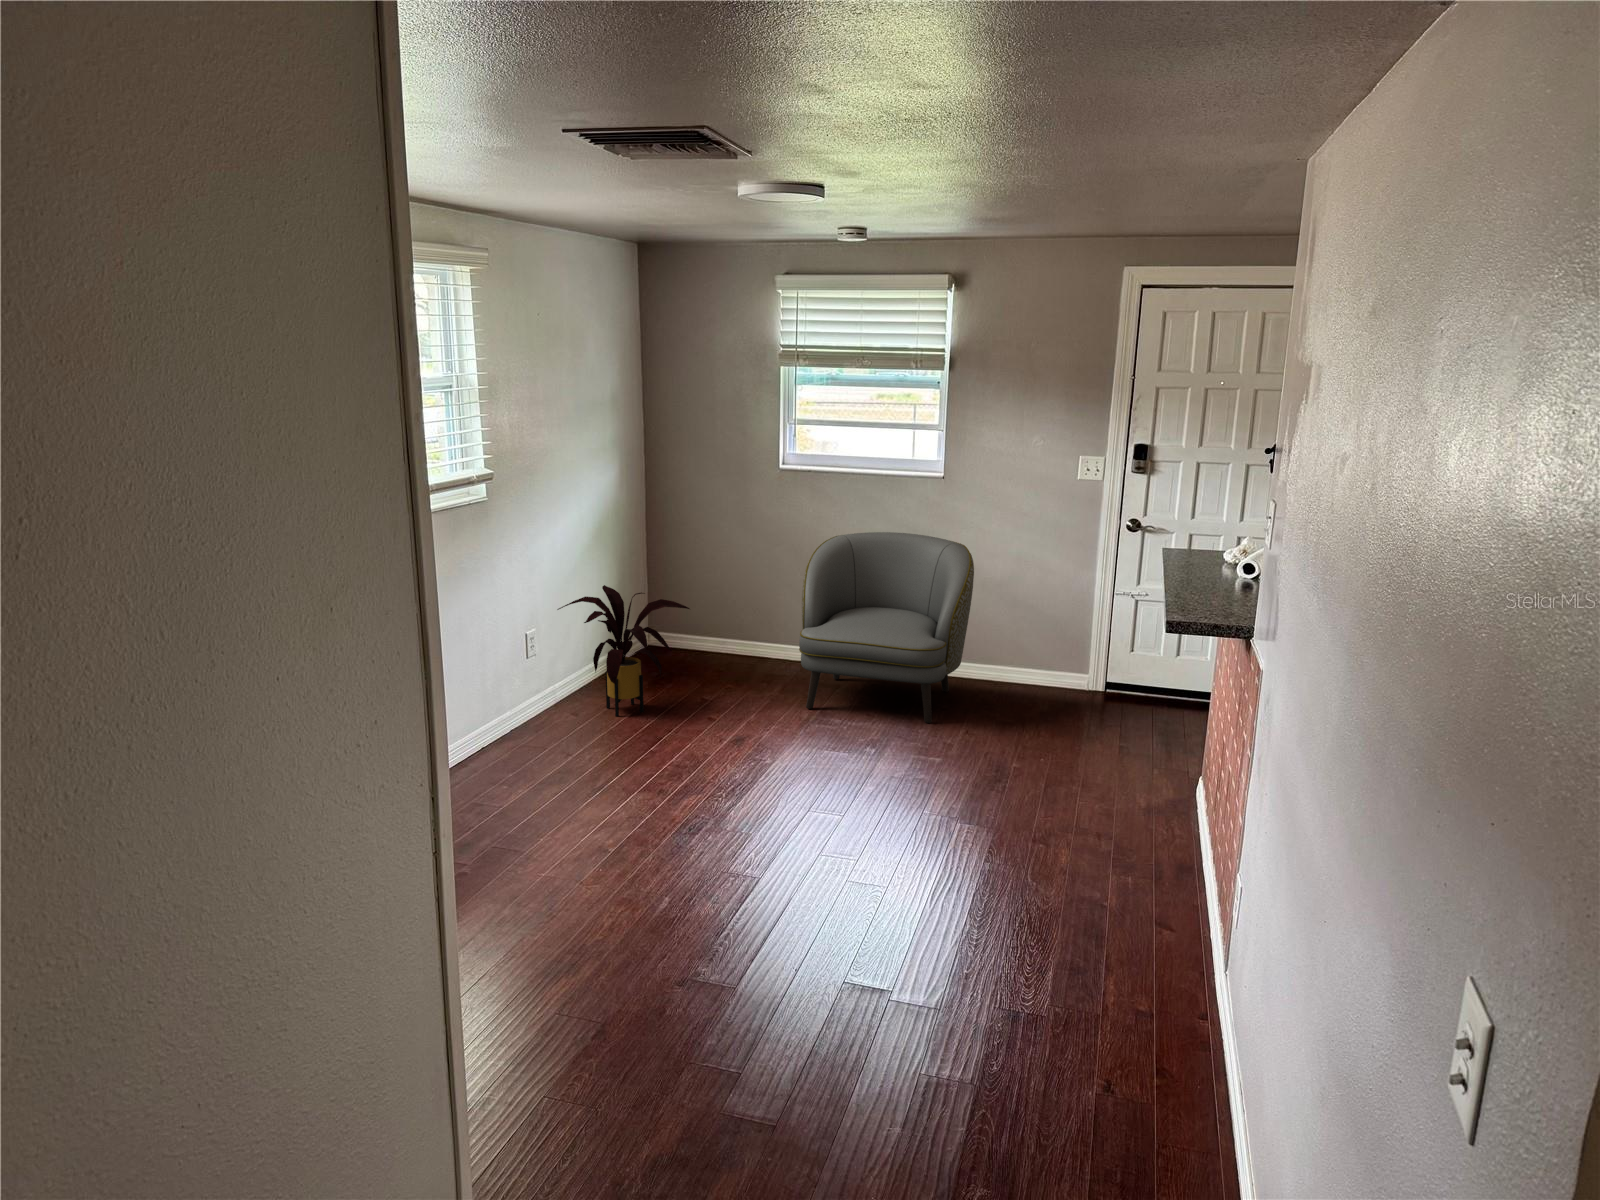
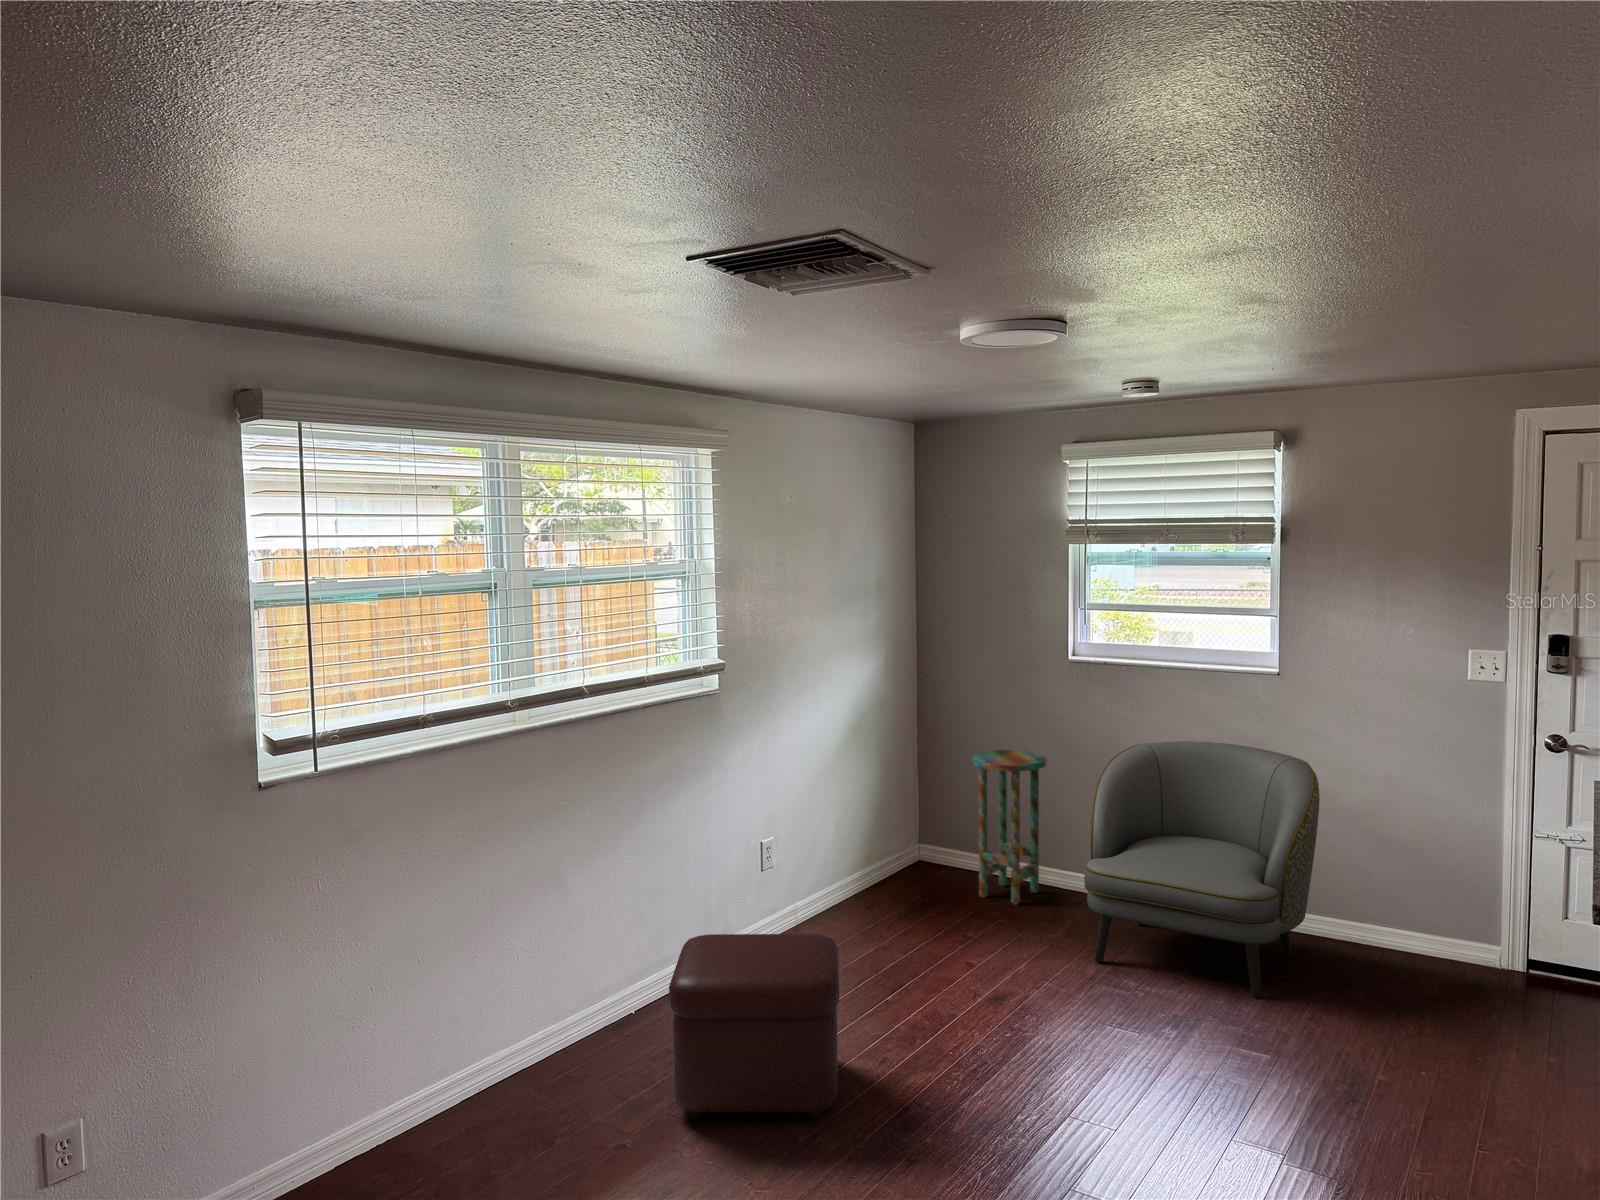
side table: none [698,545,760,672] -> present [973,750,1046,905]
house plant: present [557,585,690,716] -> none [801,793,952,952]
ottoman: none [484,698,630,849] -> present [669,934,839,1117]

